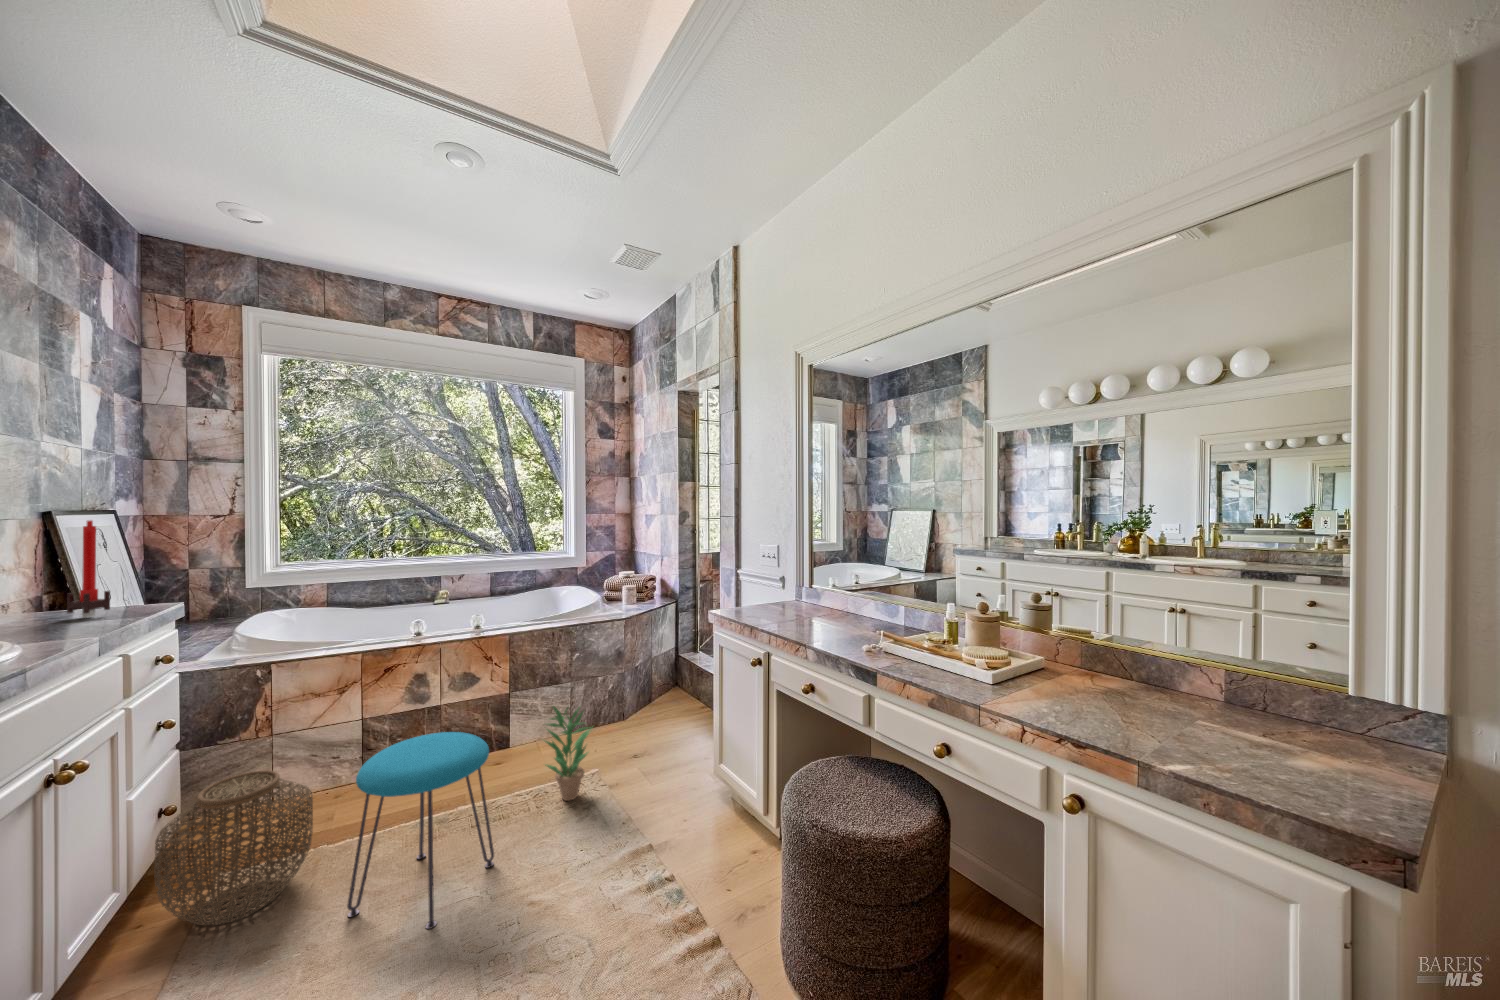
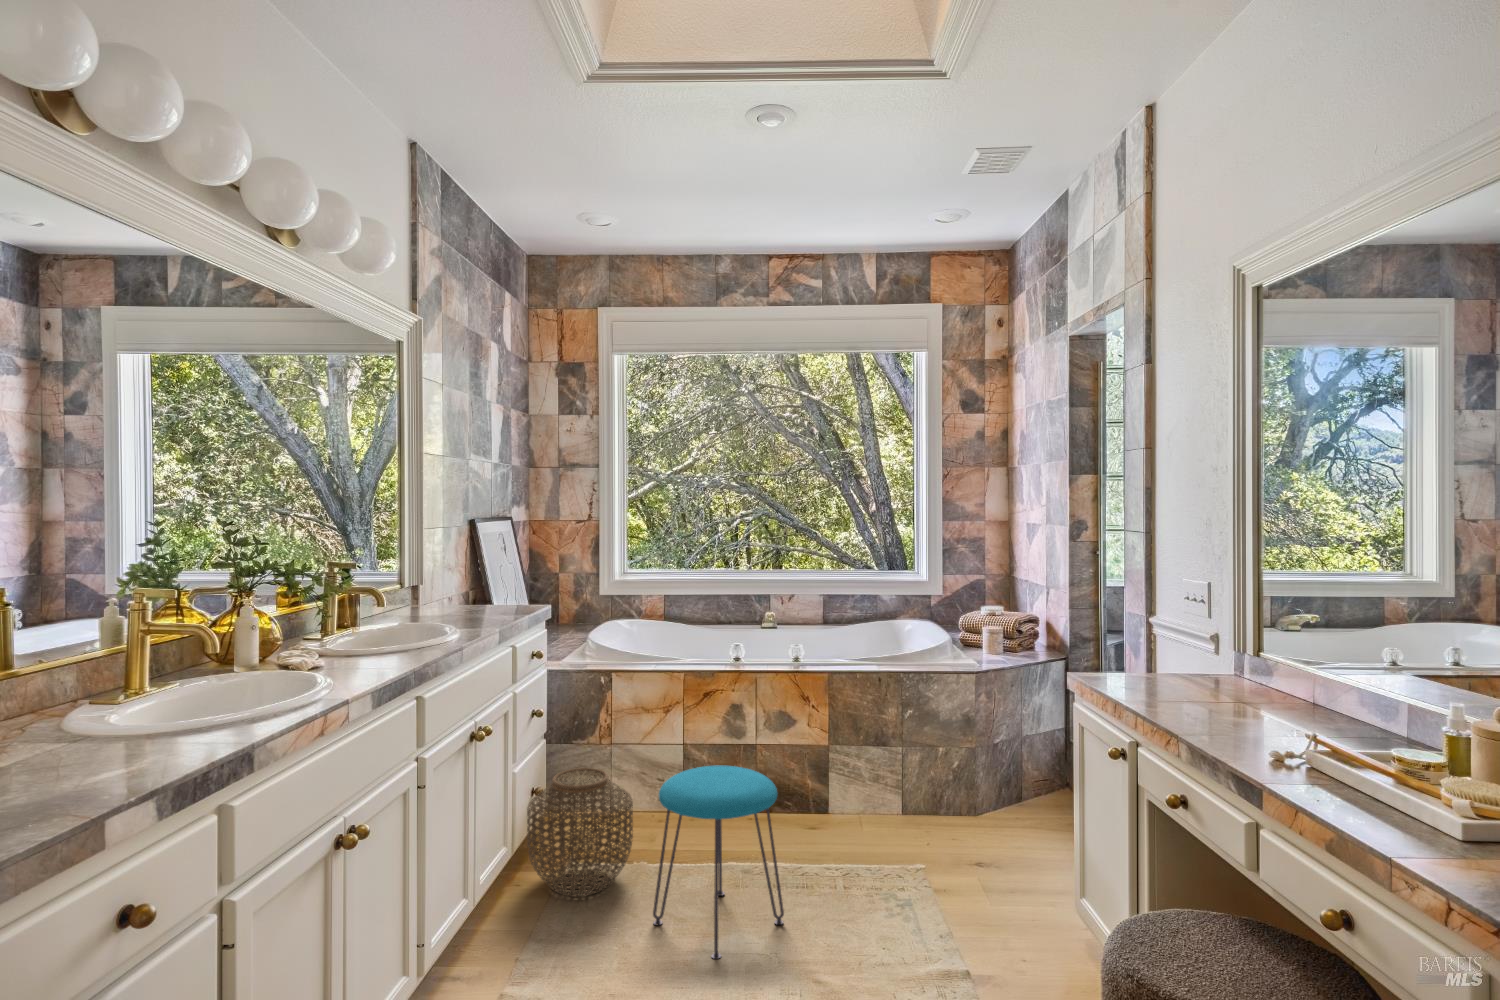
candle: present [67,520,110,618] -> none [478,531,502,612]
potted plant: present [544,706,591,801] -> none [846,764,909,886]

